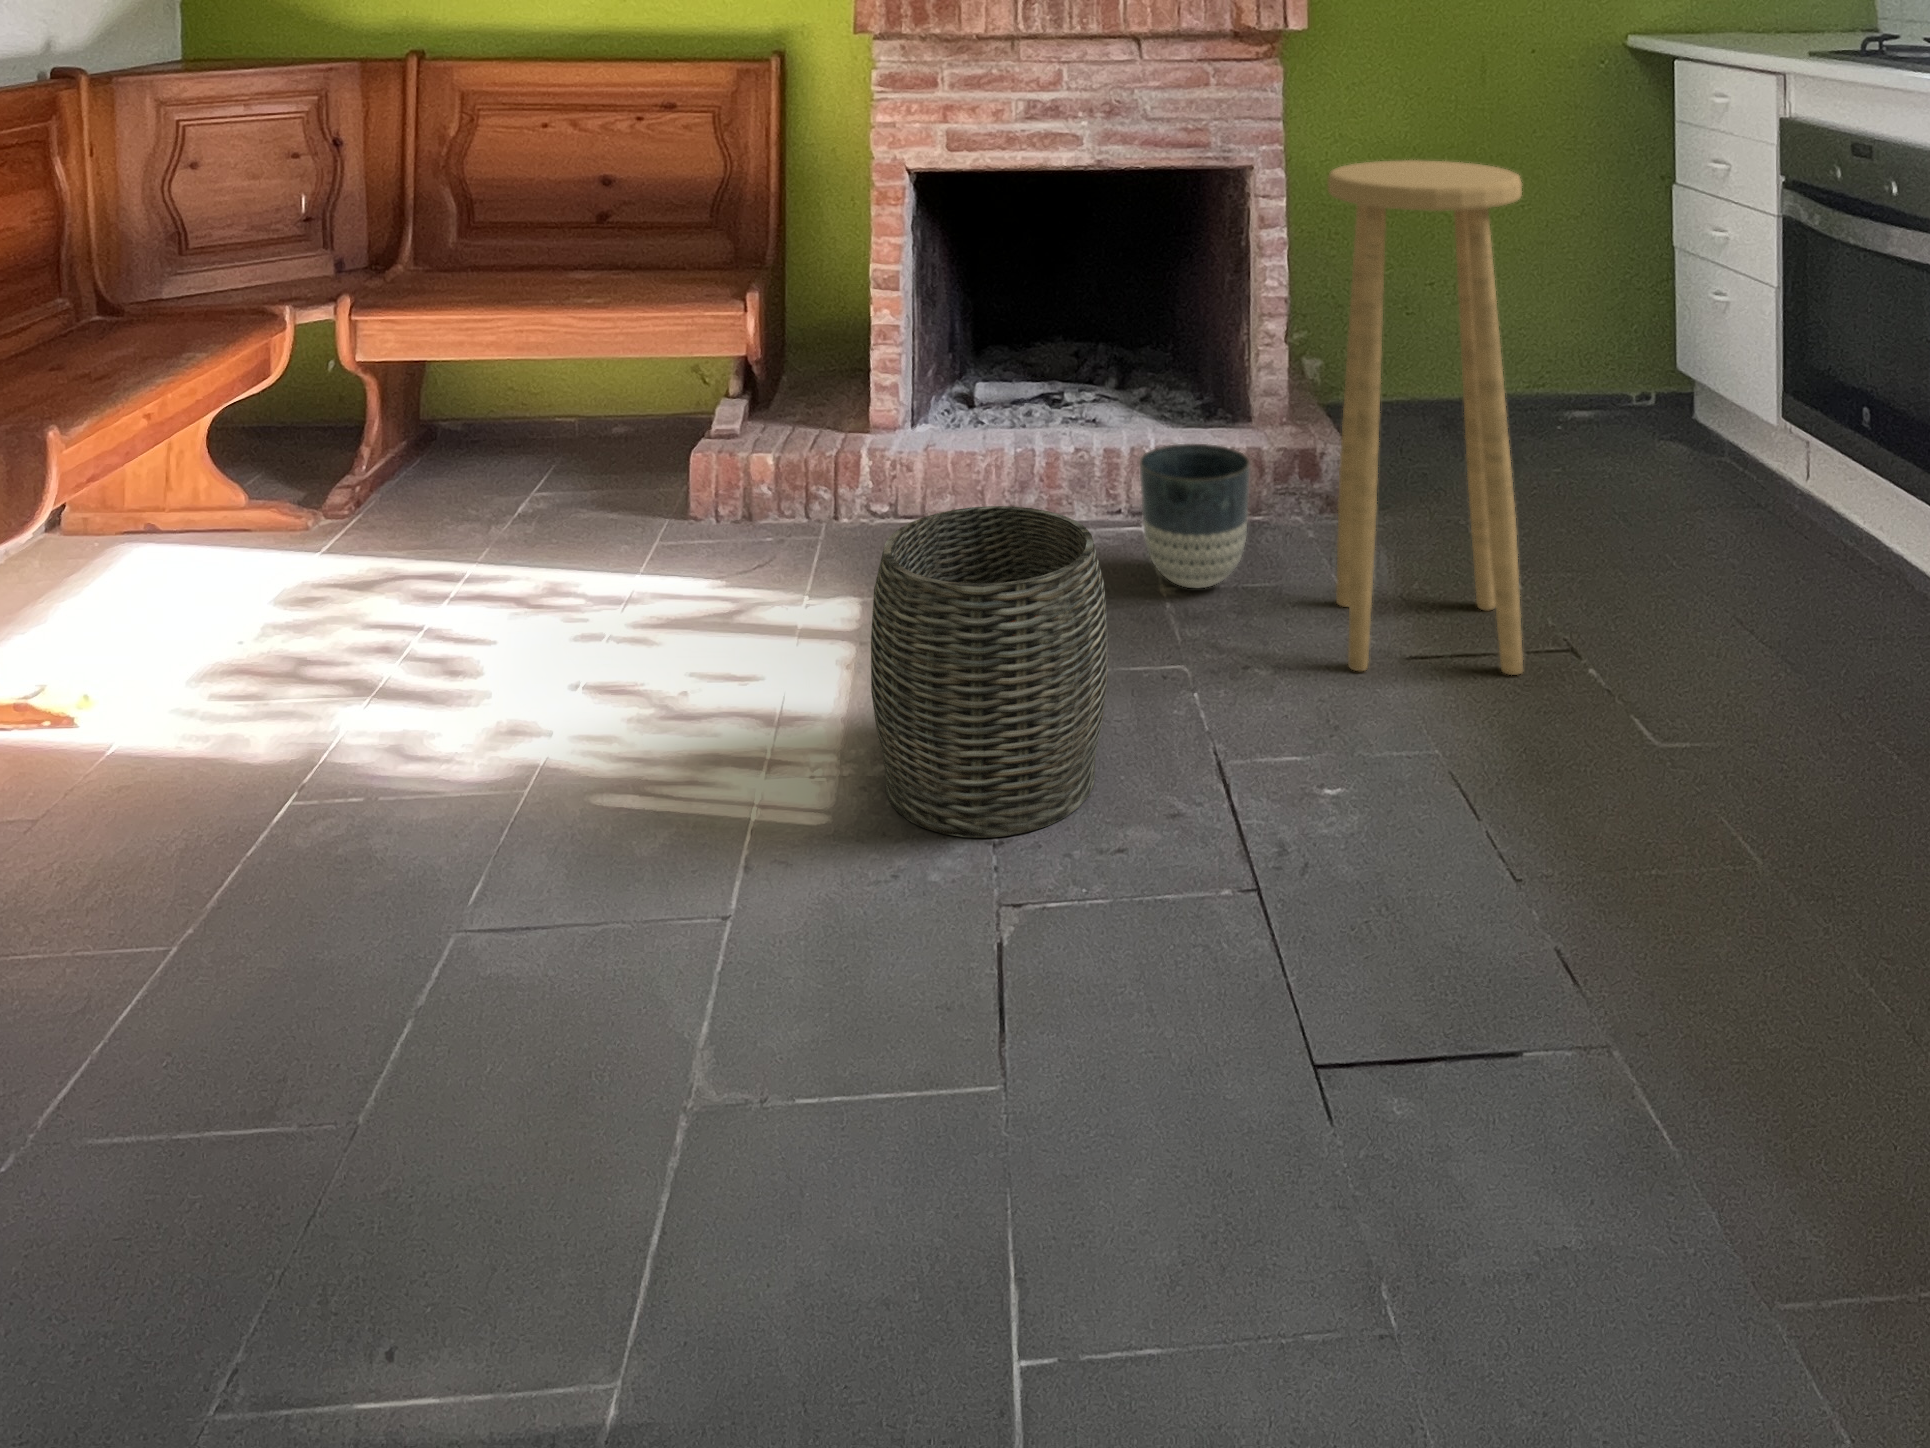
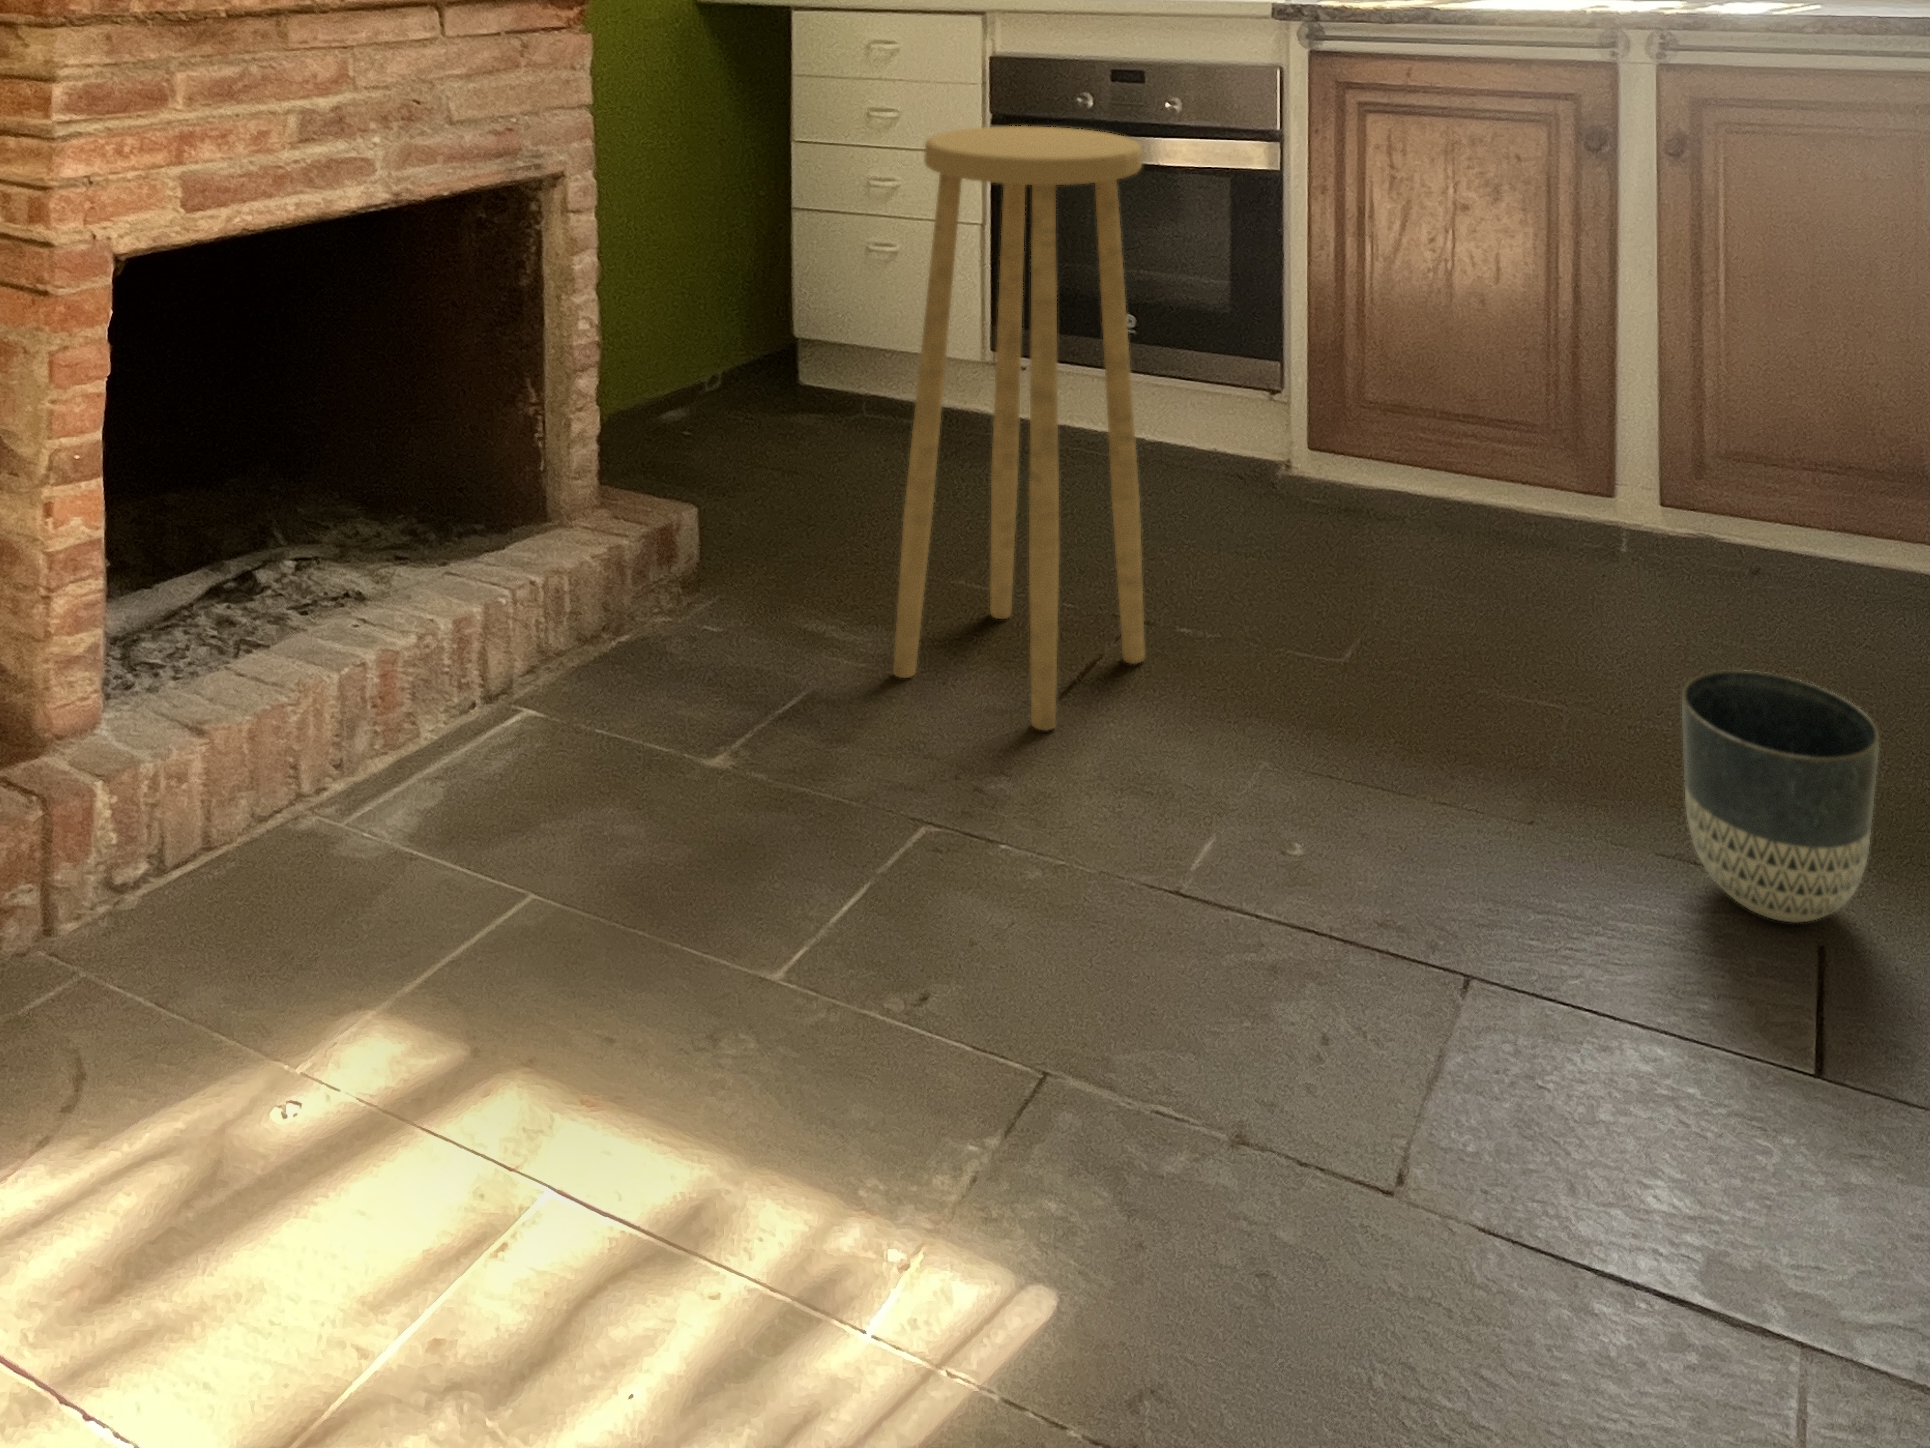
planter: present [1140,444,1250,588] -> present [1682,670,1879,922]
woven basket: present [871,506,1108,838] -> none [879,665,1222,1196]

